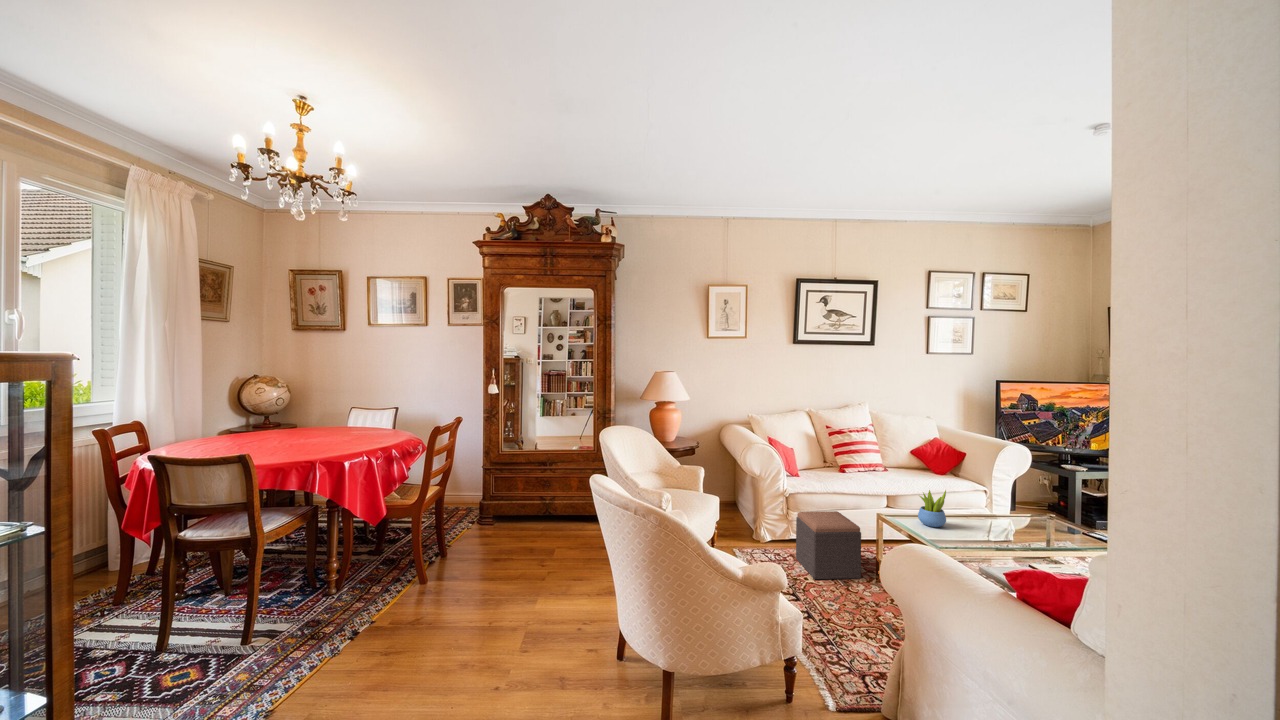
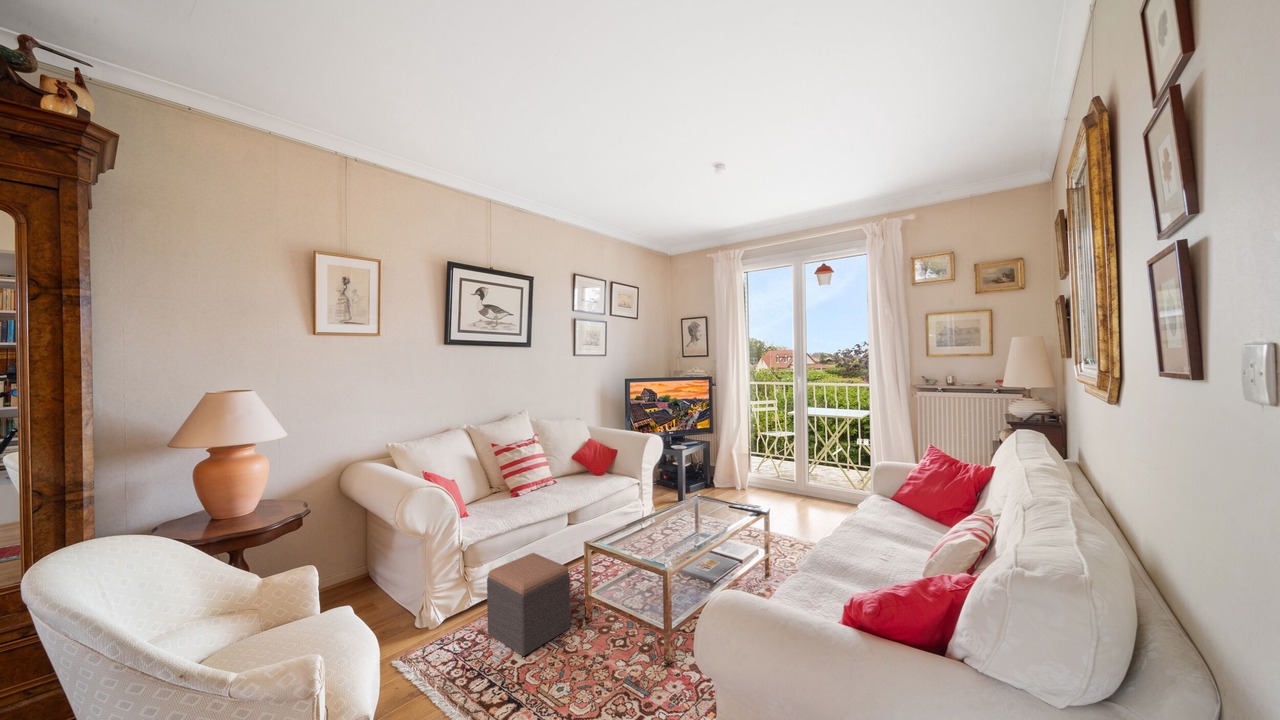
succulent plant: present [918,490,946,527] -> none [626,500,652,544]

